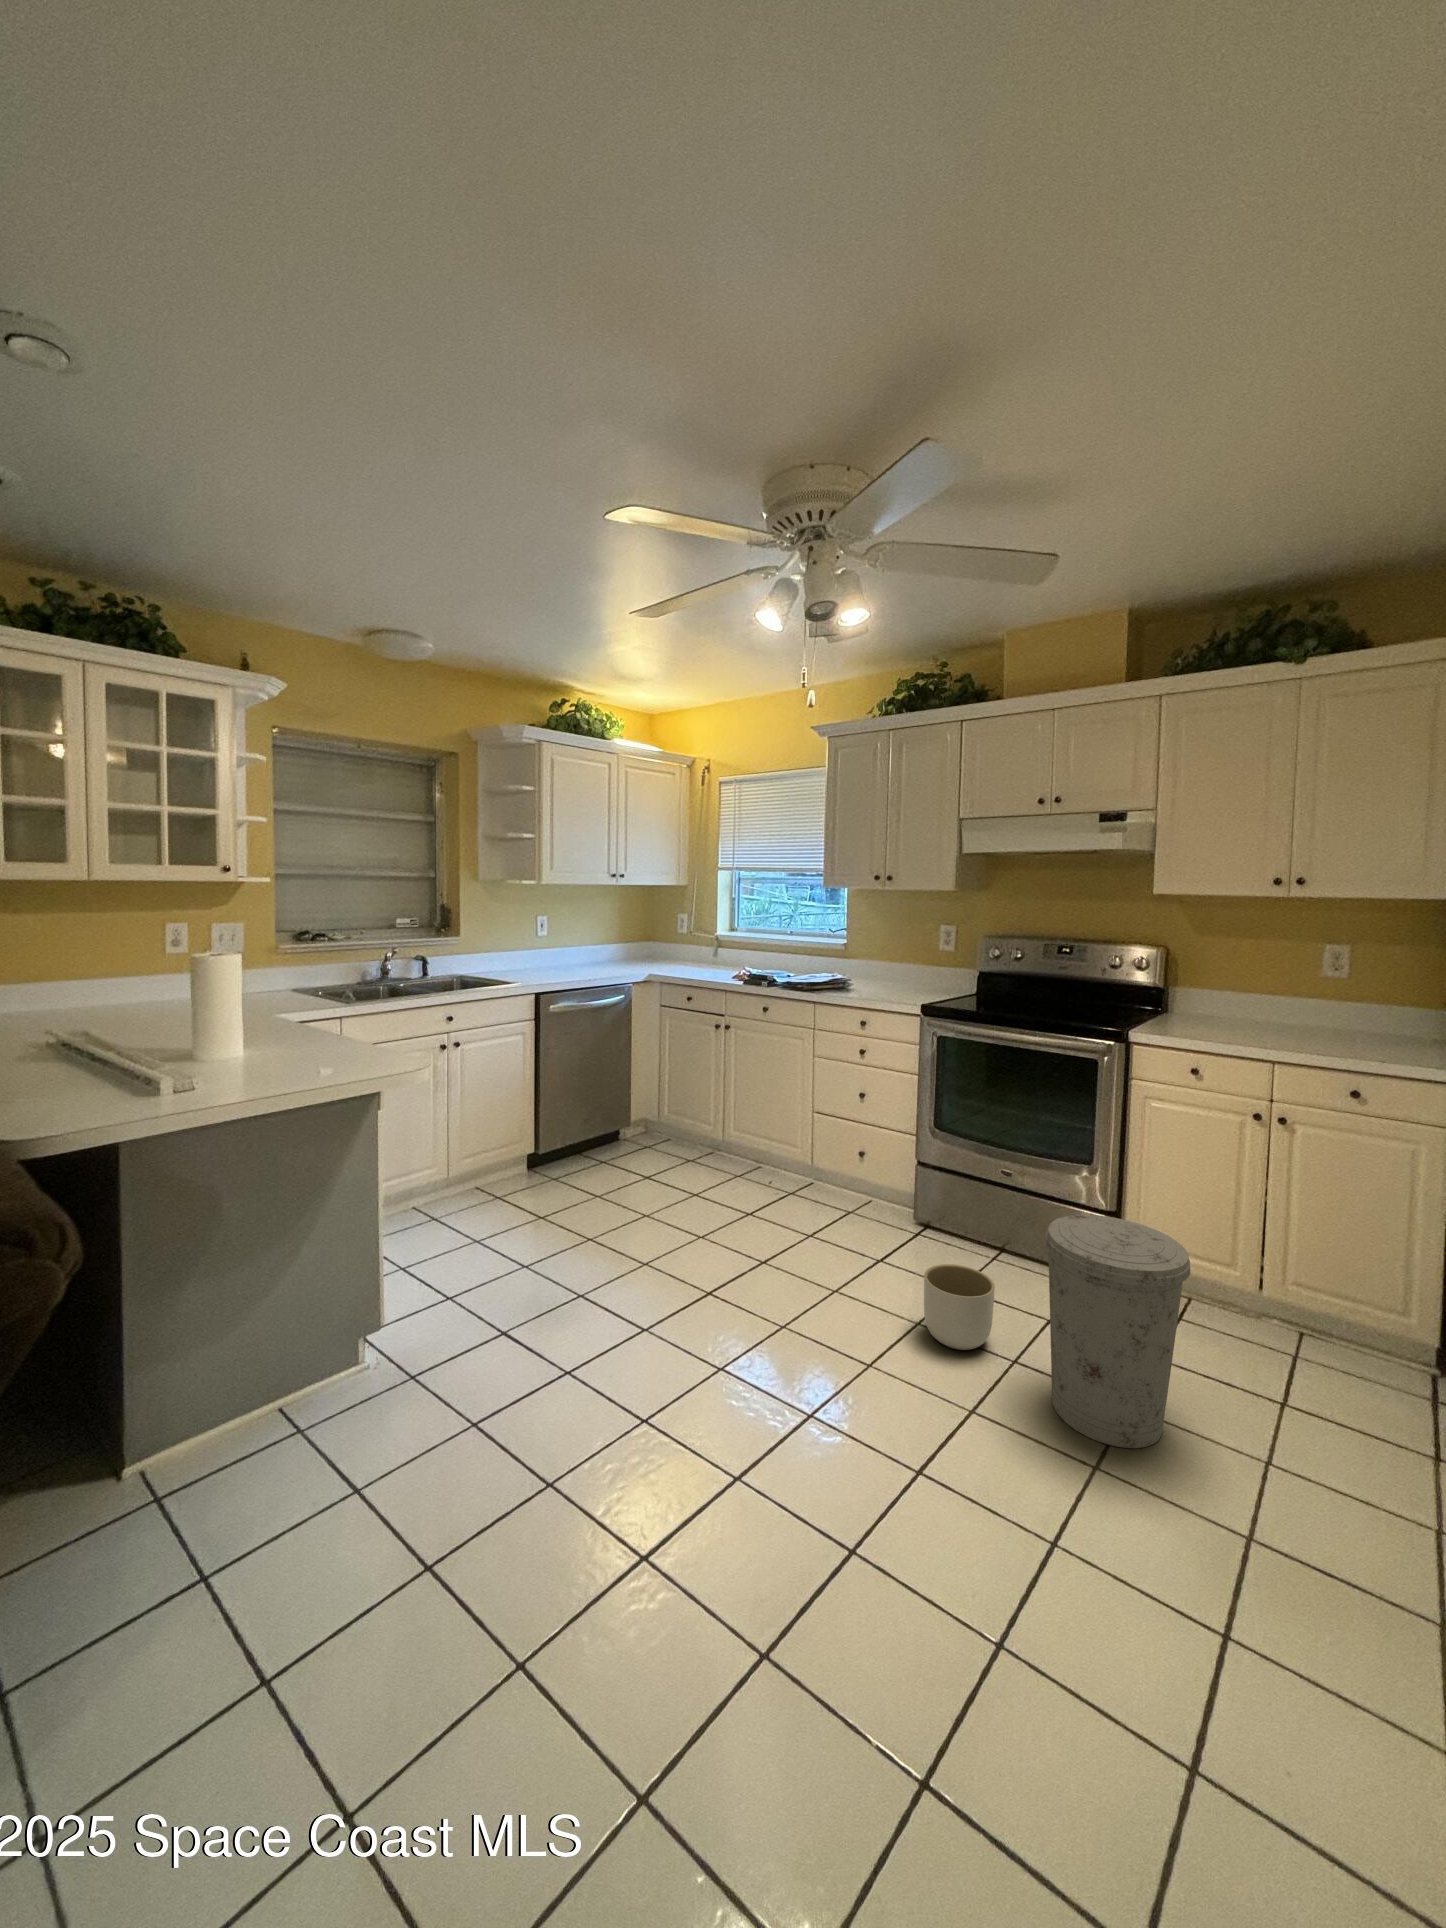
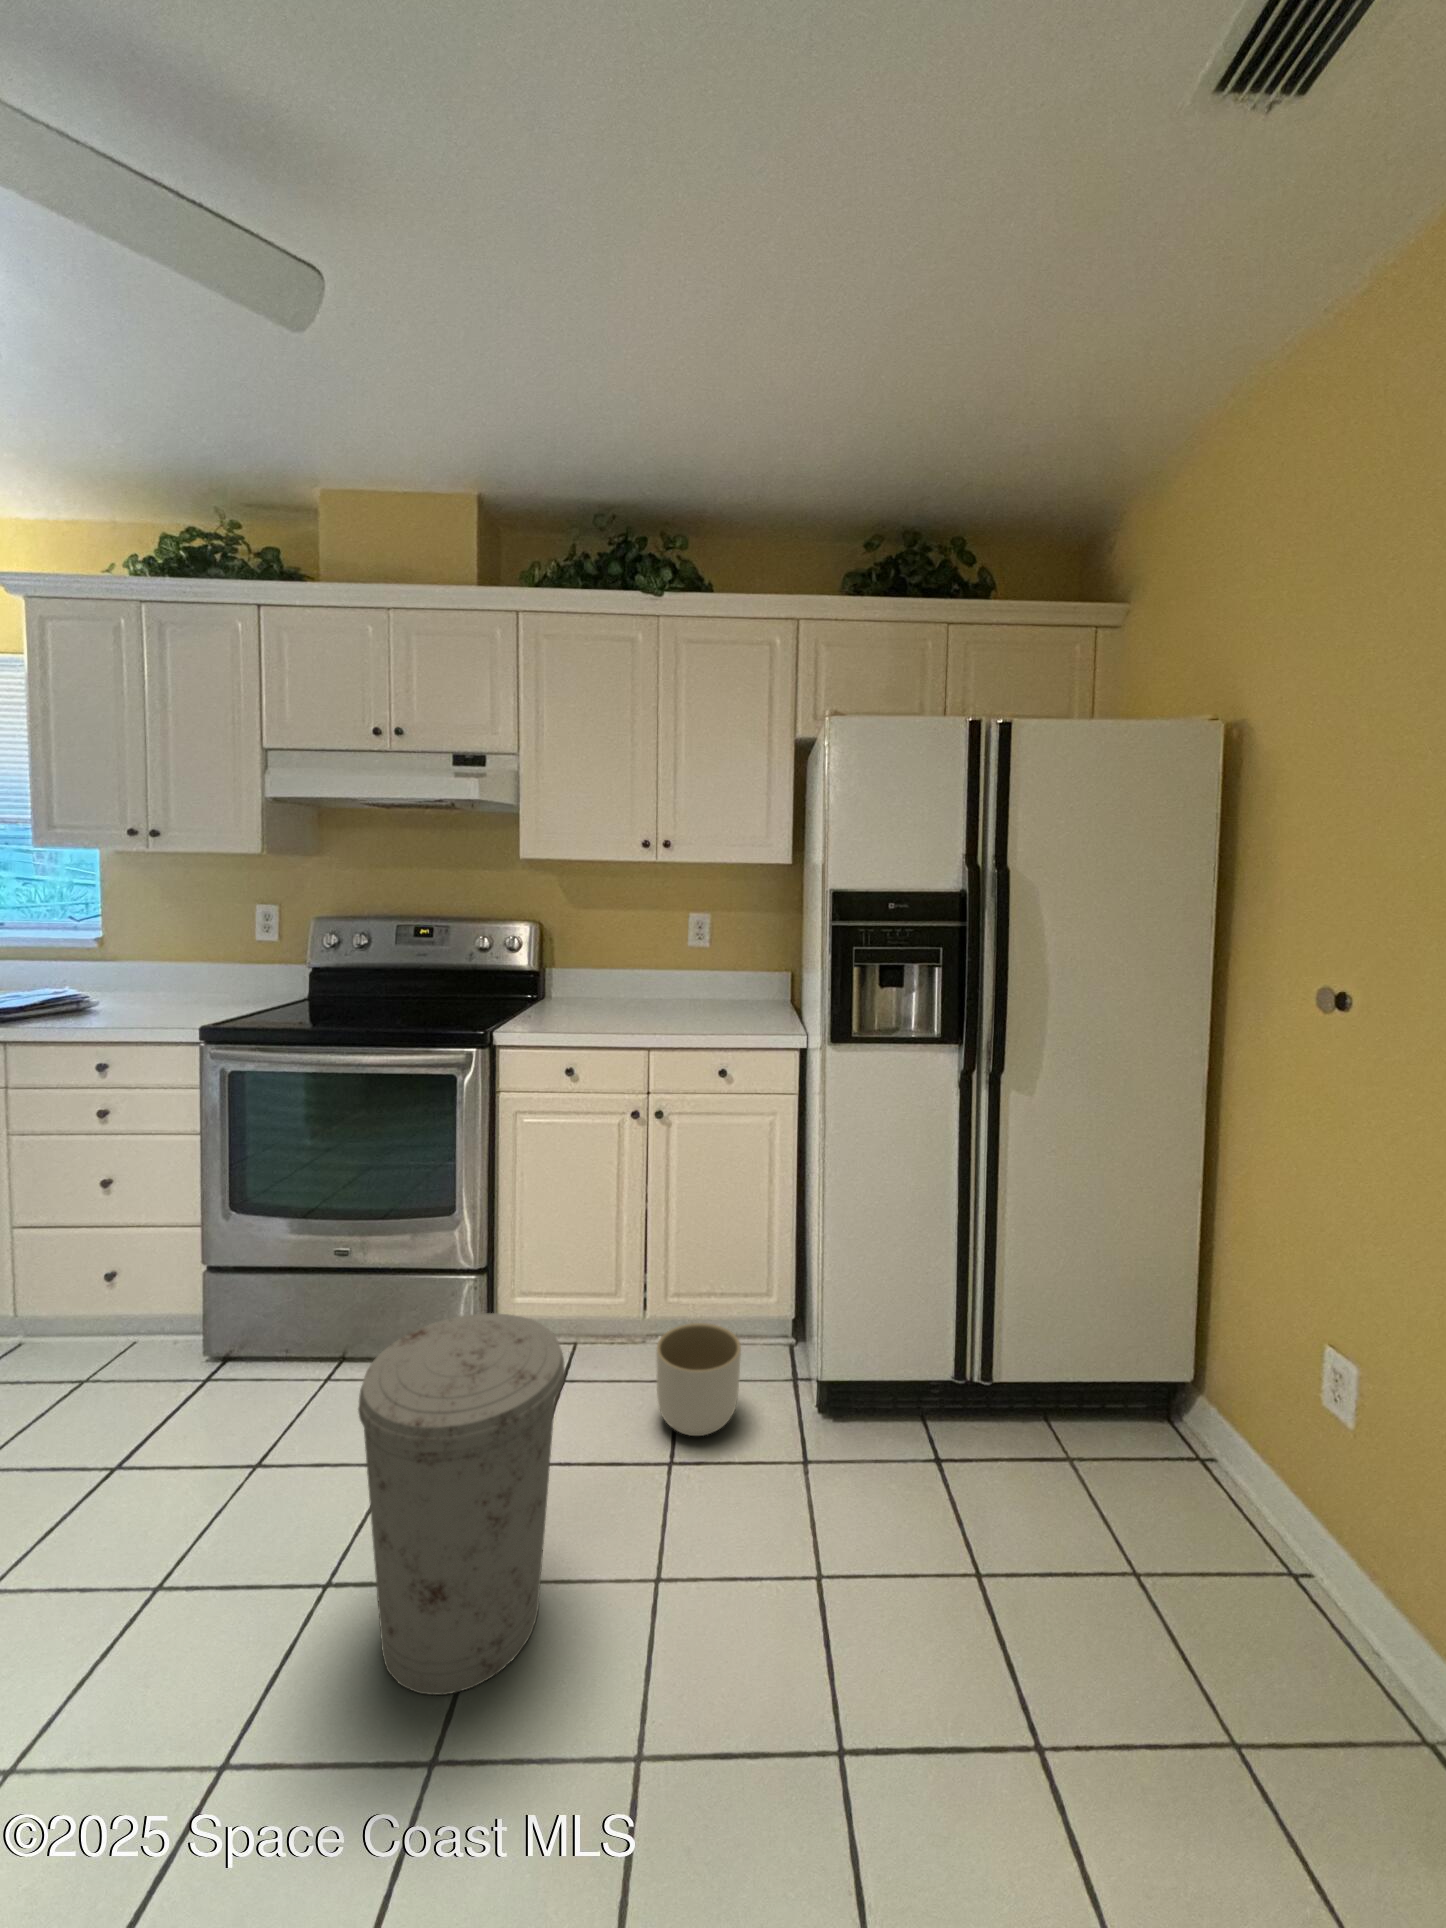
planter: present [924,1264,995,1350] -> present [656,1323,741,1436]

